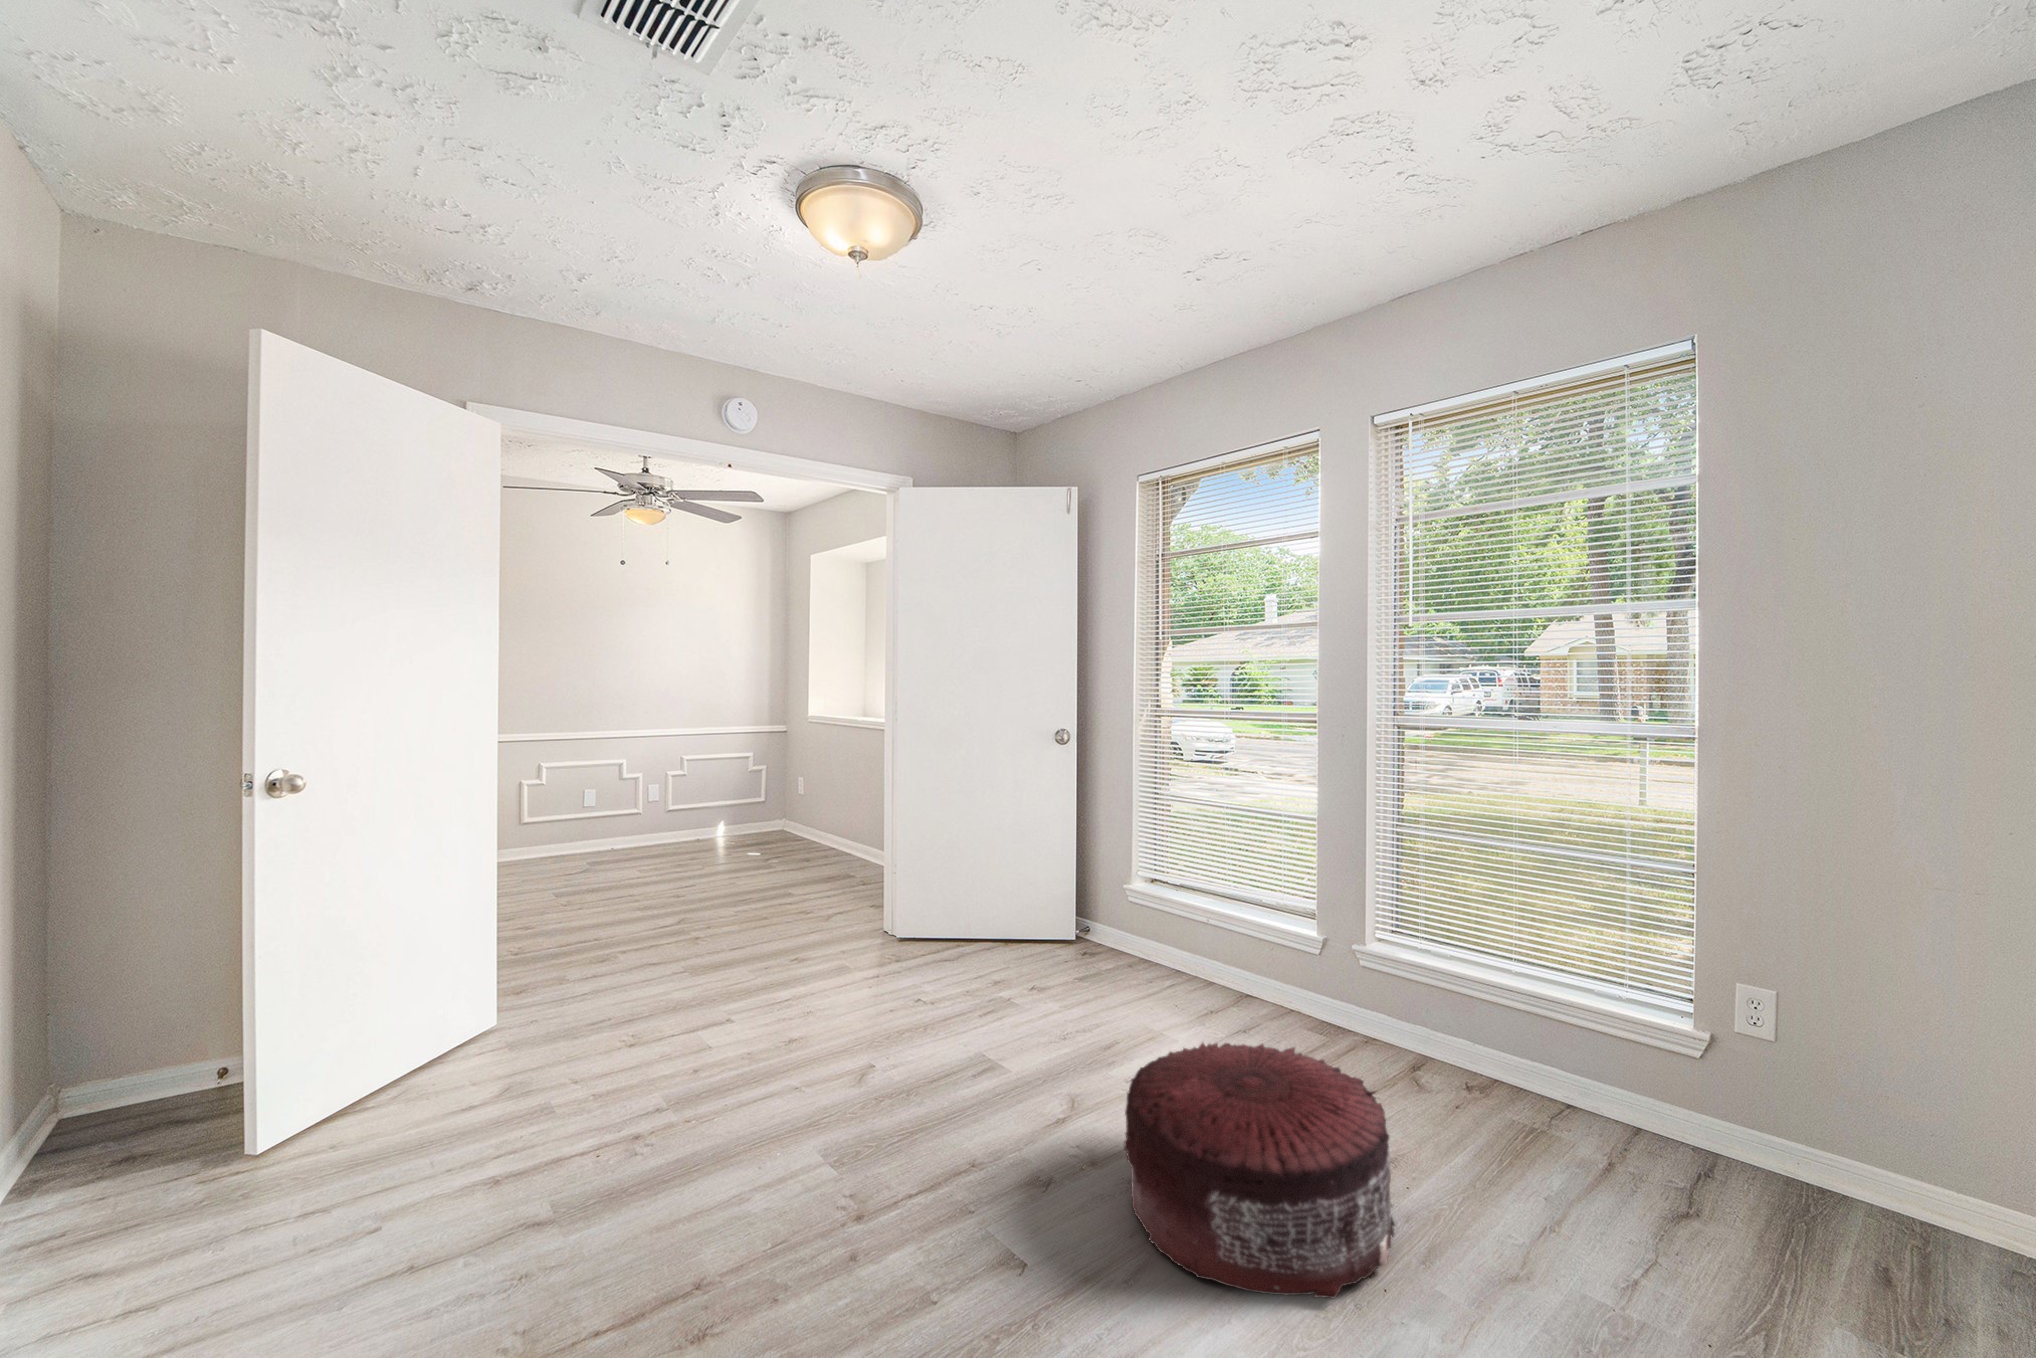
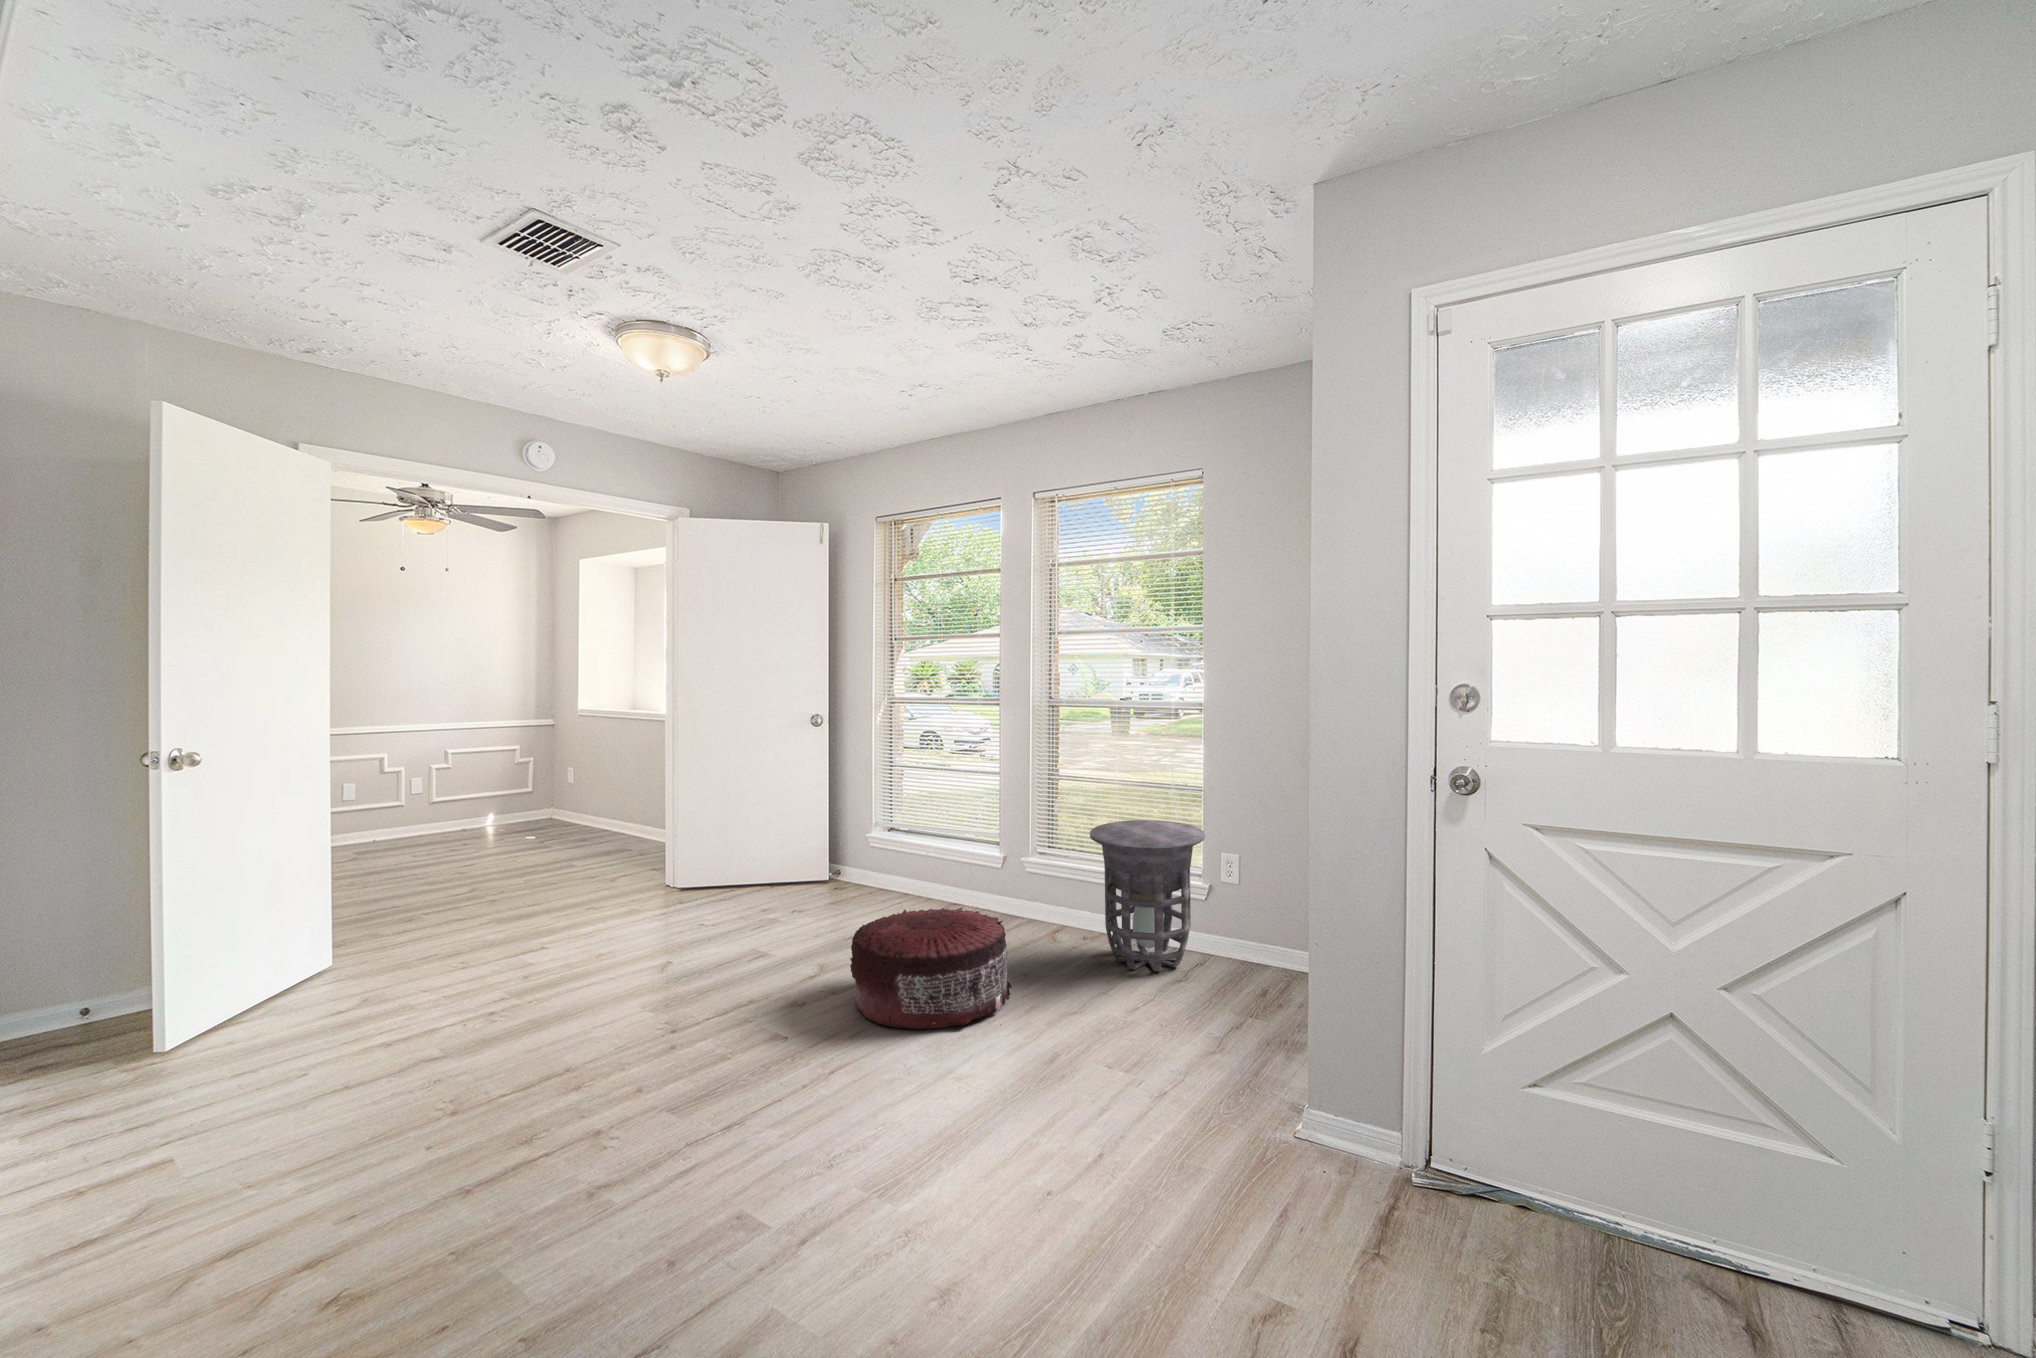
side table: none [1504,916,1742,1196] -> present [1090,820,1205,972]

